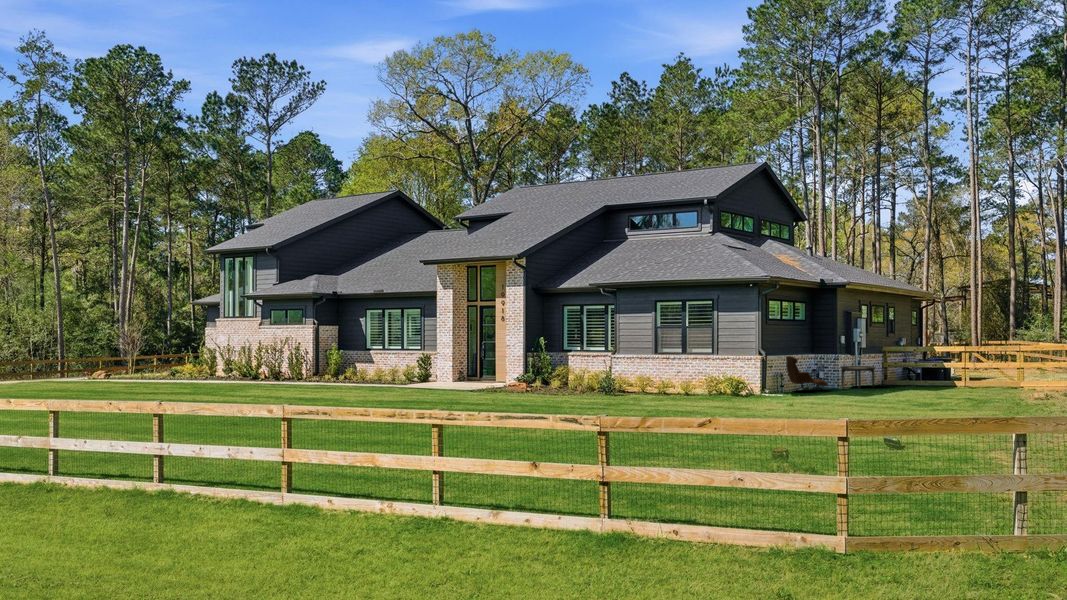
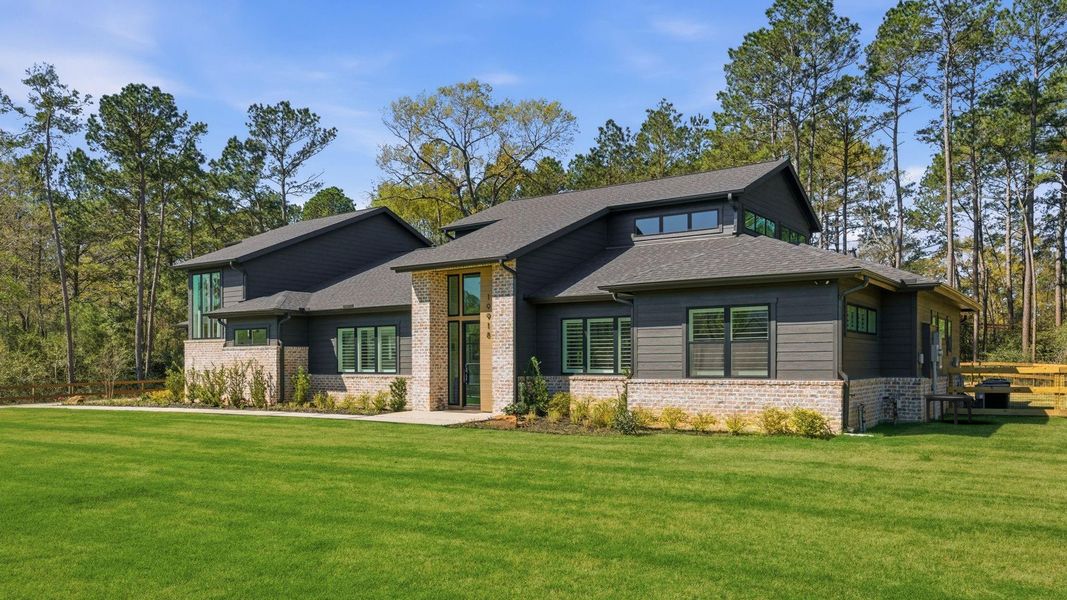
lounge chair: present [786,356,828,391] -> none [864,381,923,430]

